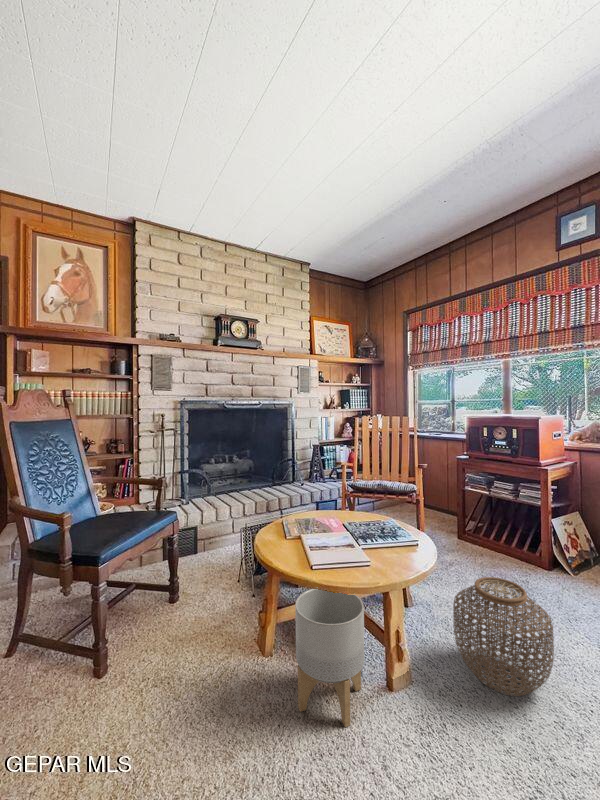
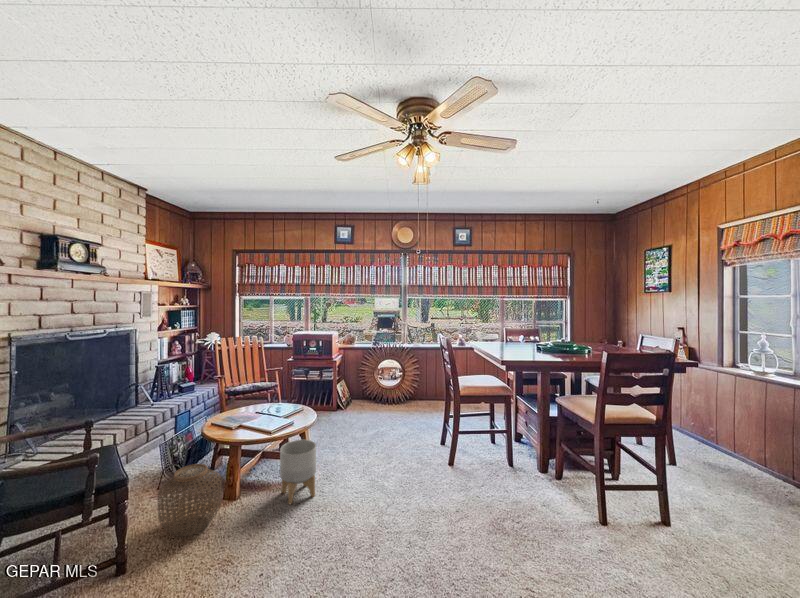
woven basket: present [453,577,554,696] -> present [158,464,222,536]

